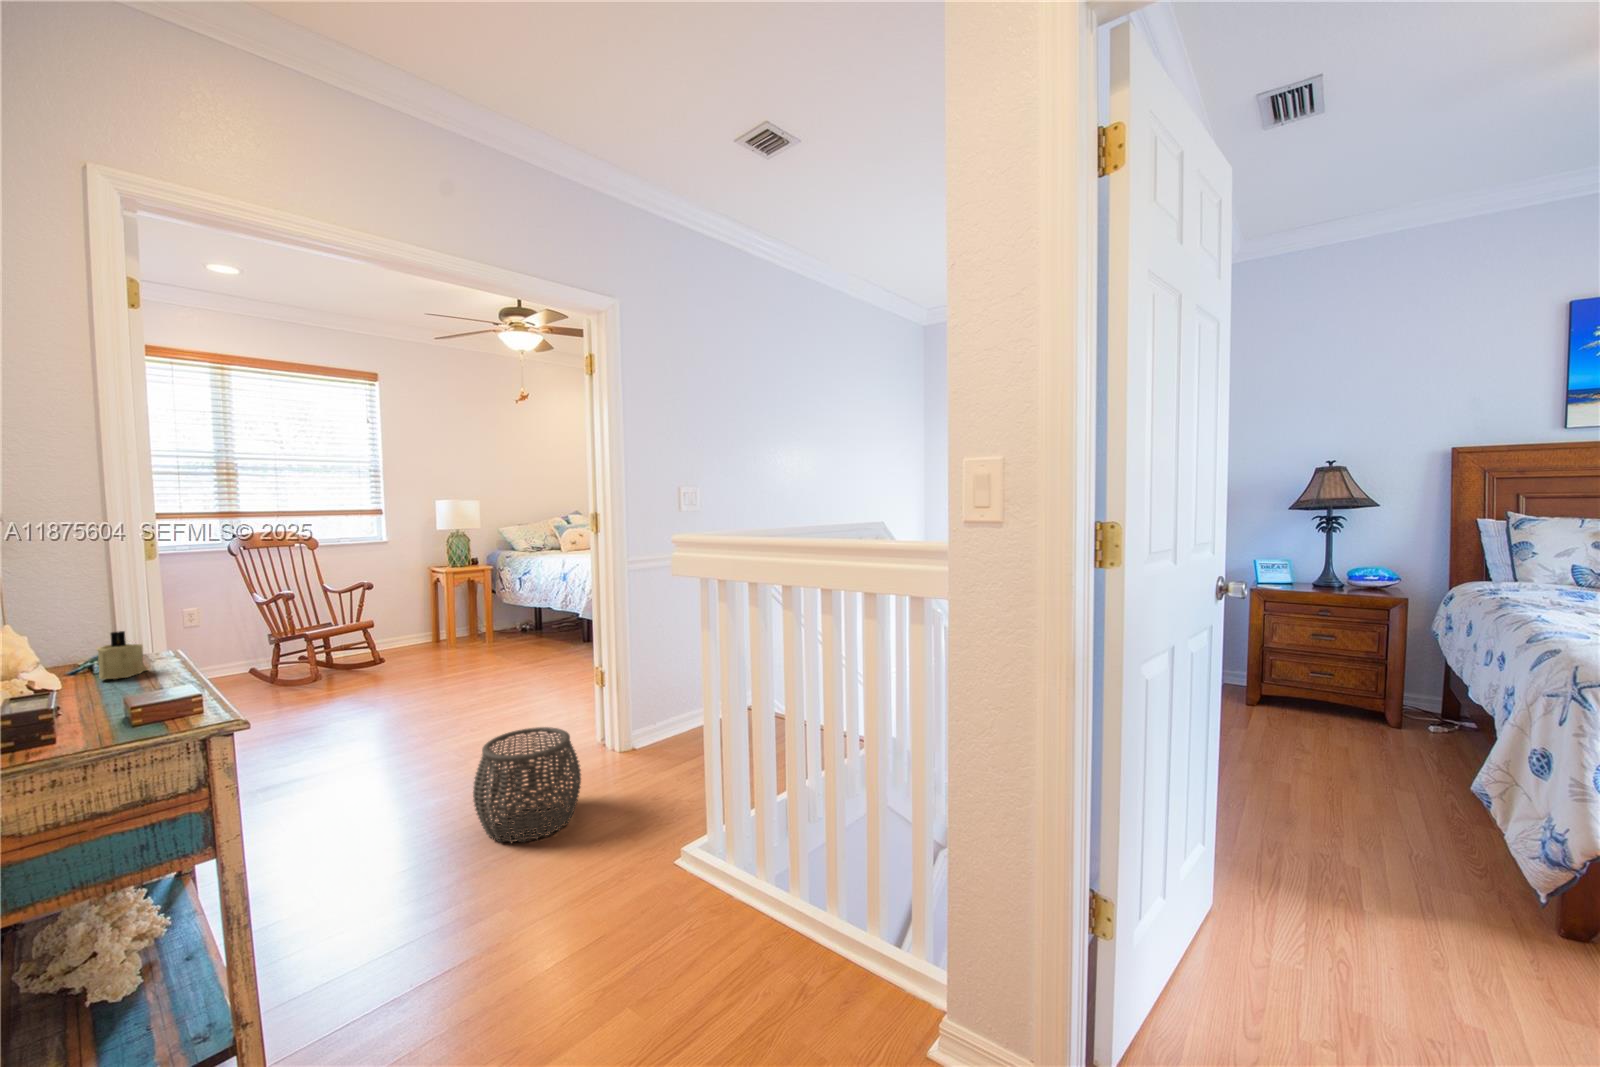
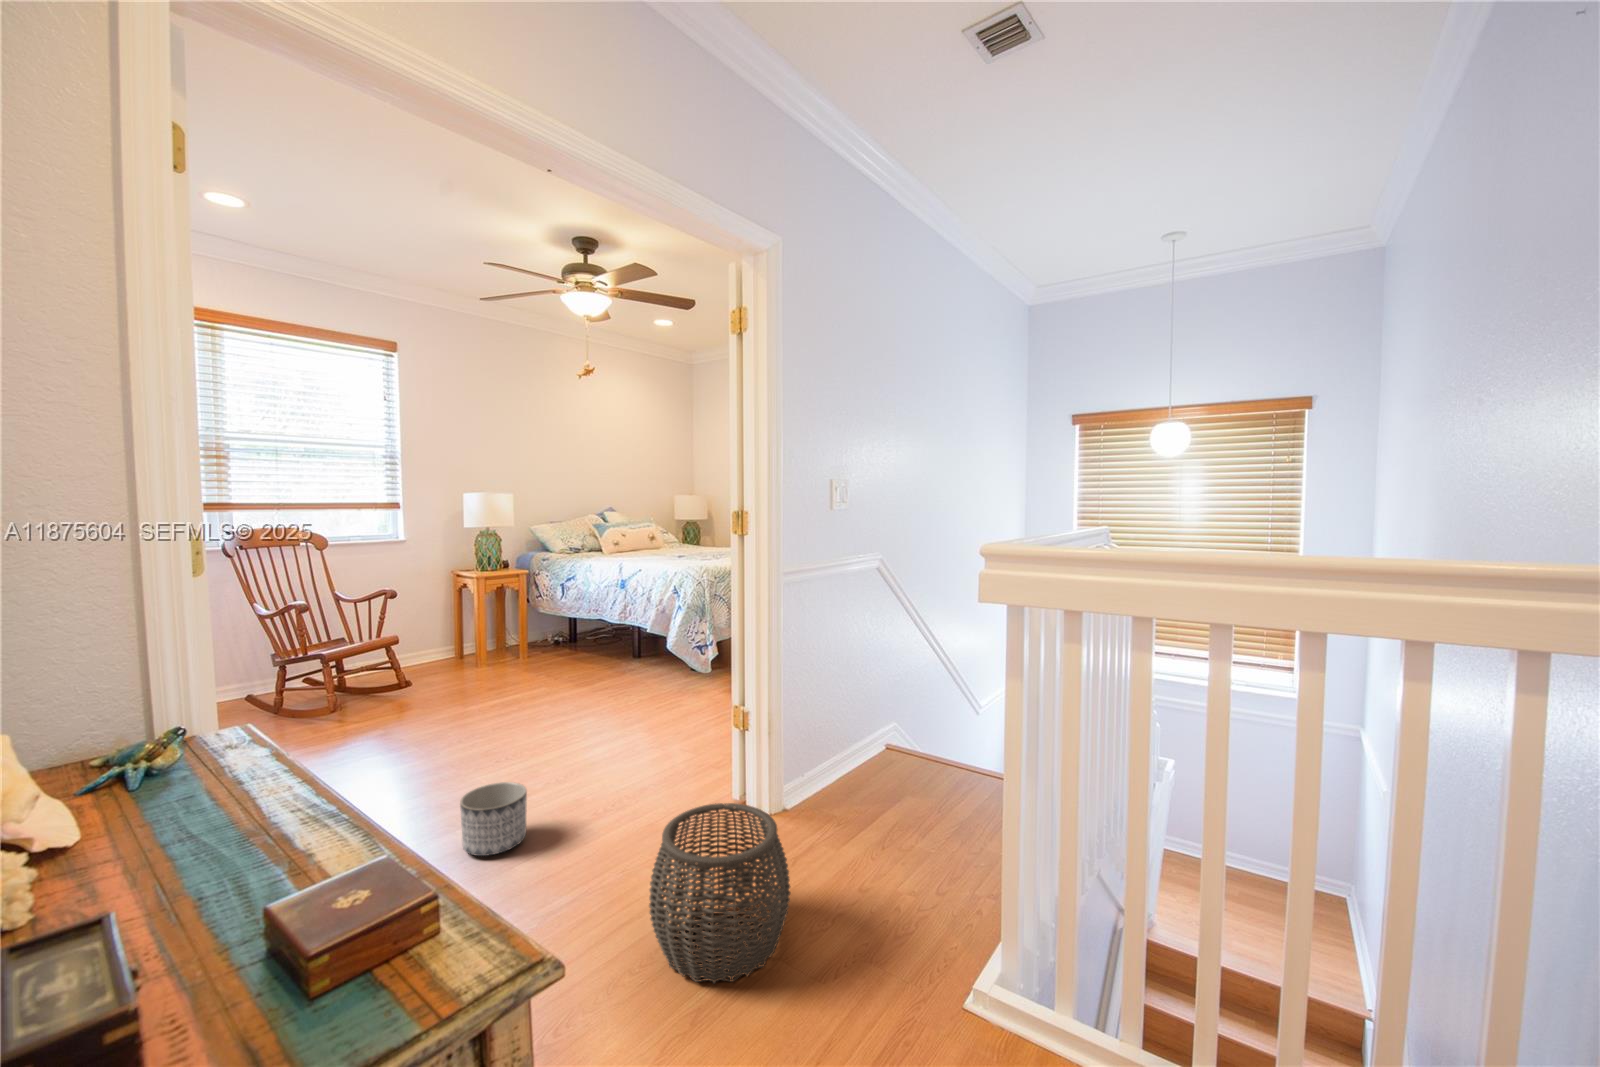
candle: present [97,631,148,680] -> none [145,714,236,814]
planter: none [374,722,427,772] -> present [460,782,527,856]

